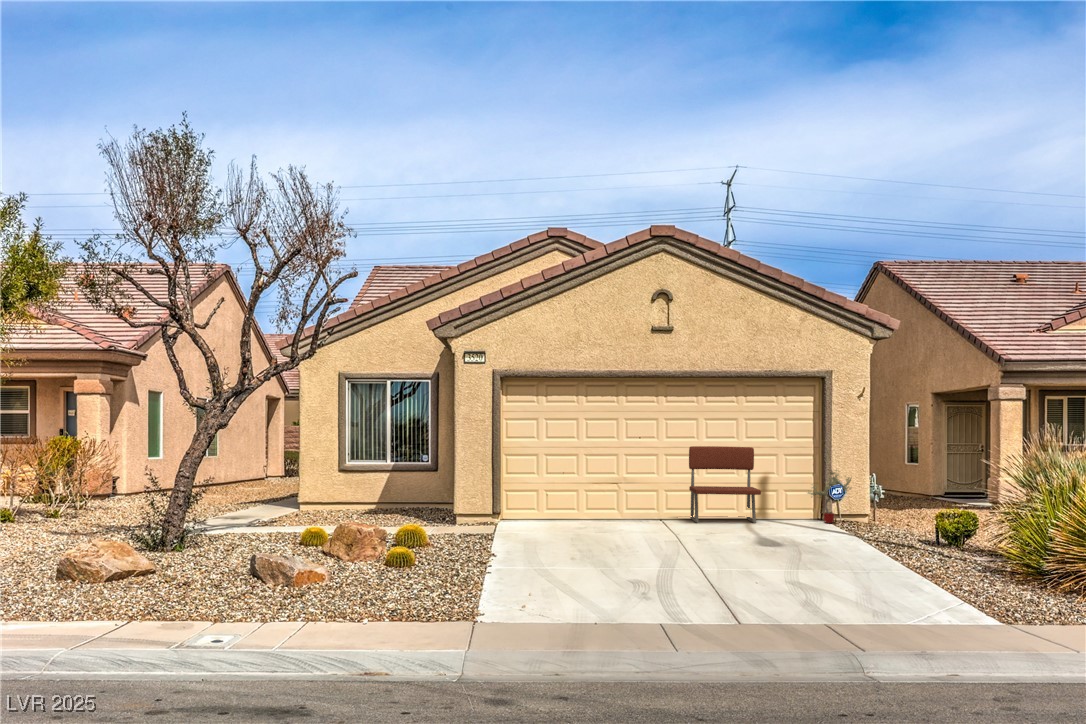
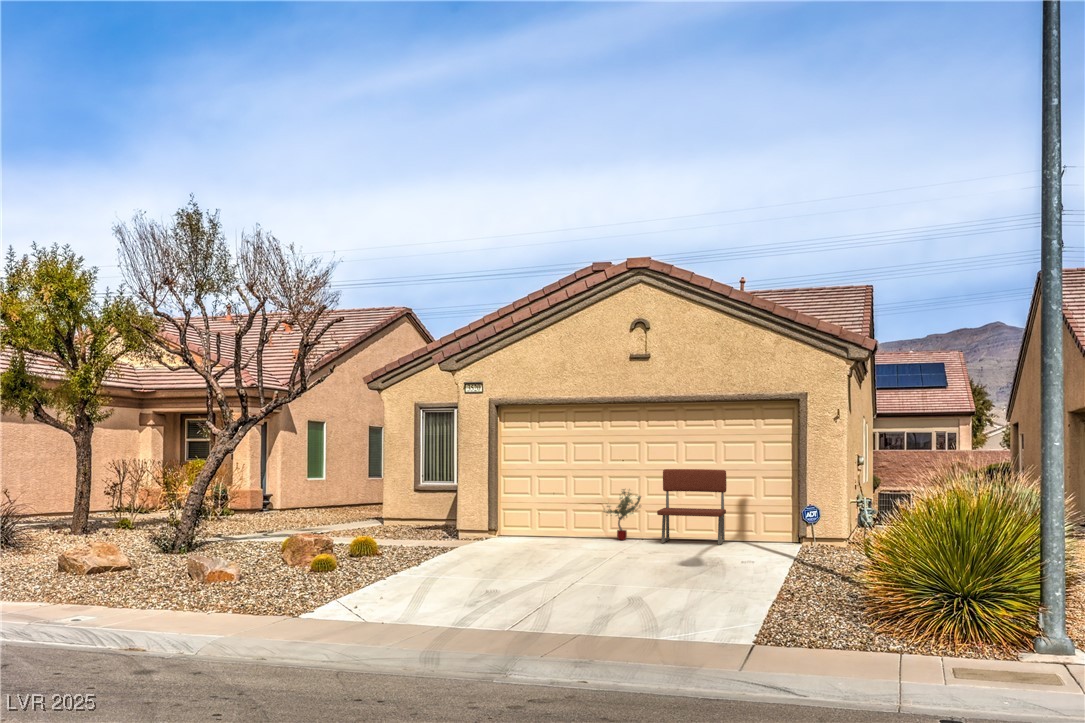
potted tree: present [808,470,851,523] -> present [603,489,641,540]

